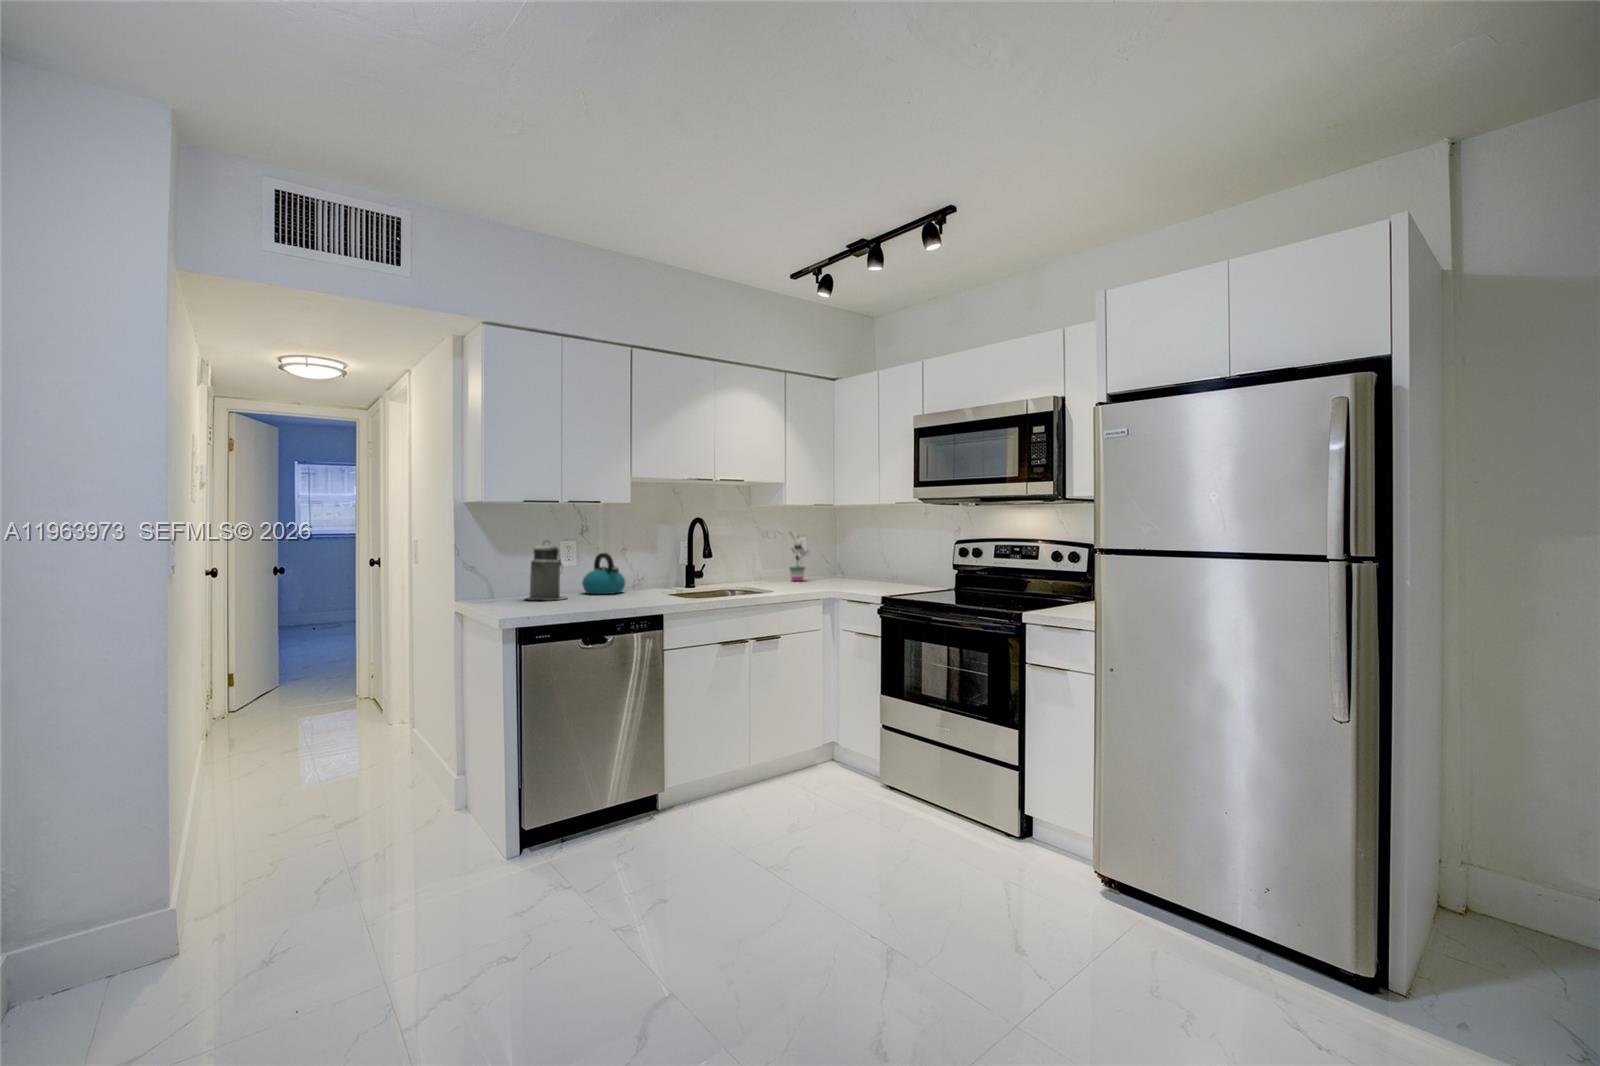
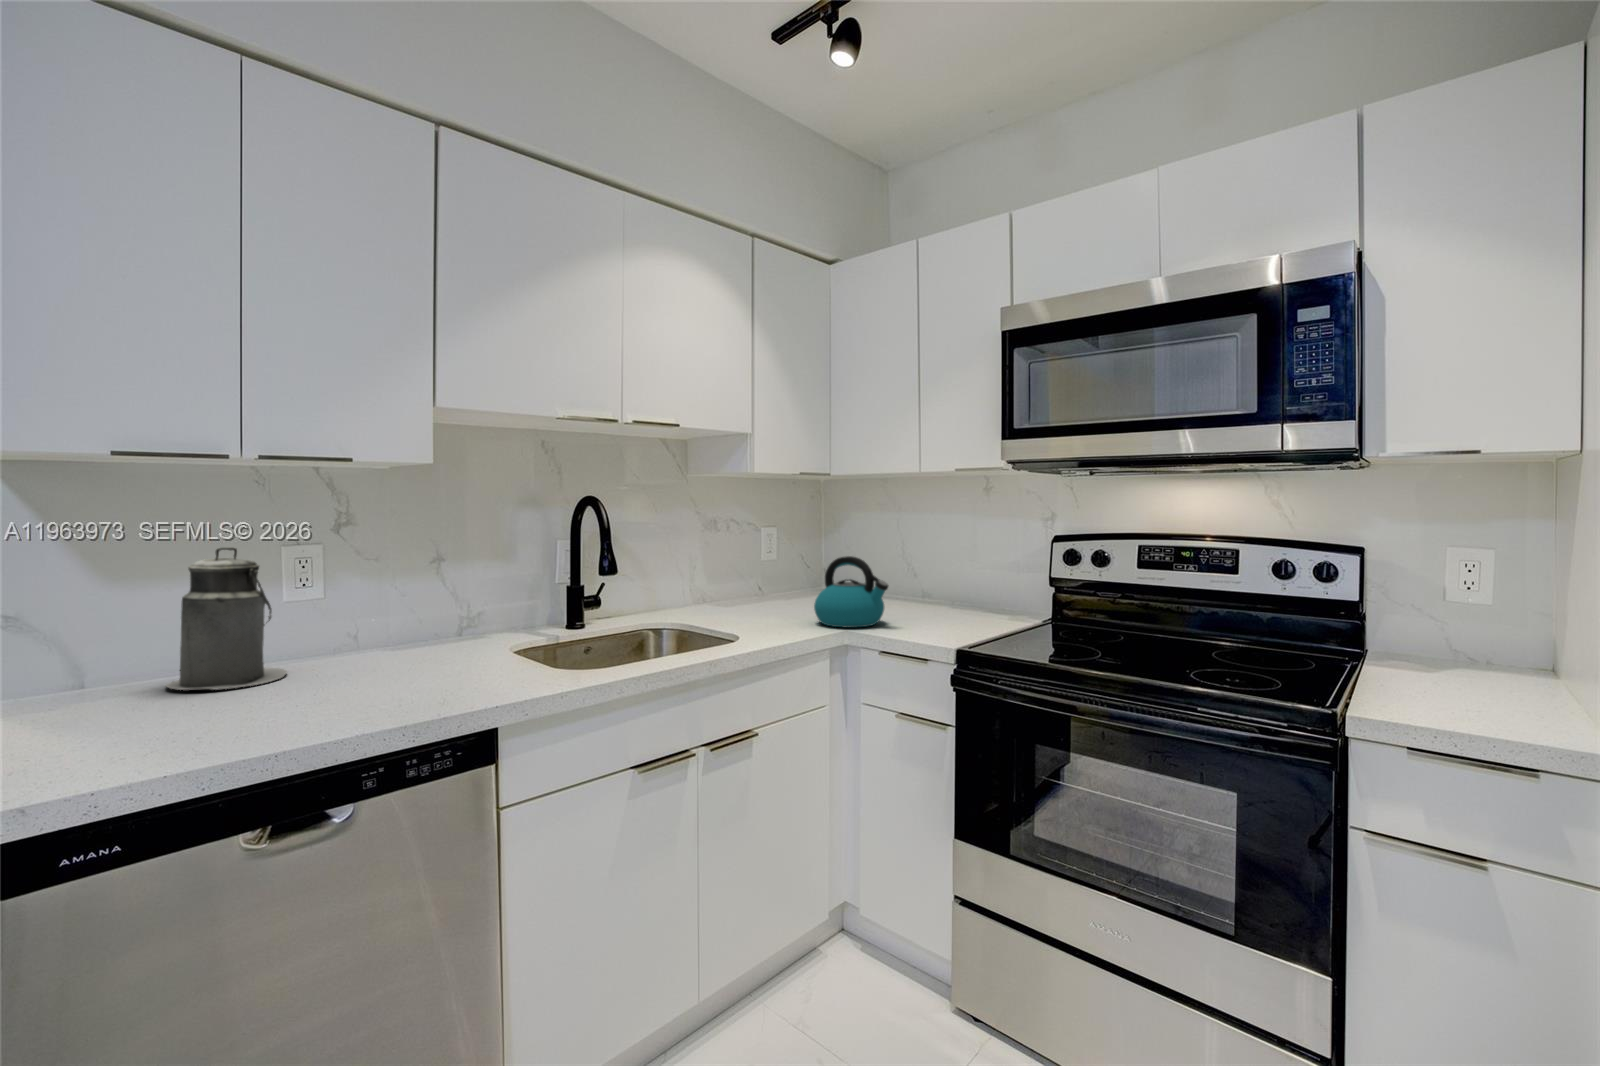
potted plant: present [789,534,809,581] -> none [750,521,785,605]
kettle: present [582,553,625,594] -> present [814,556,888,627]

